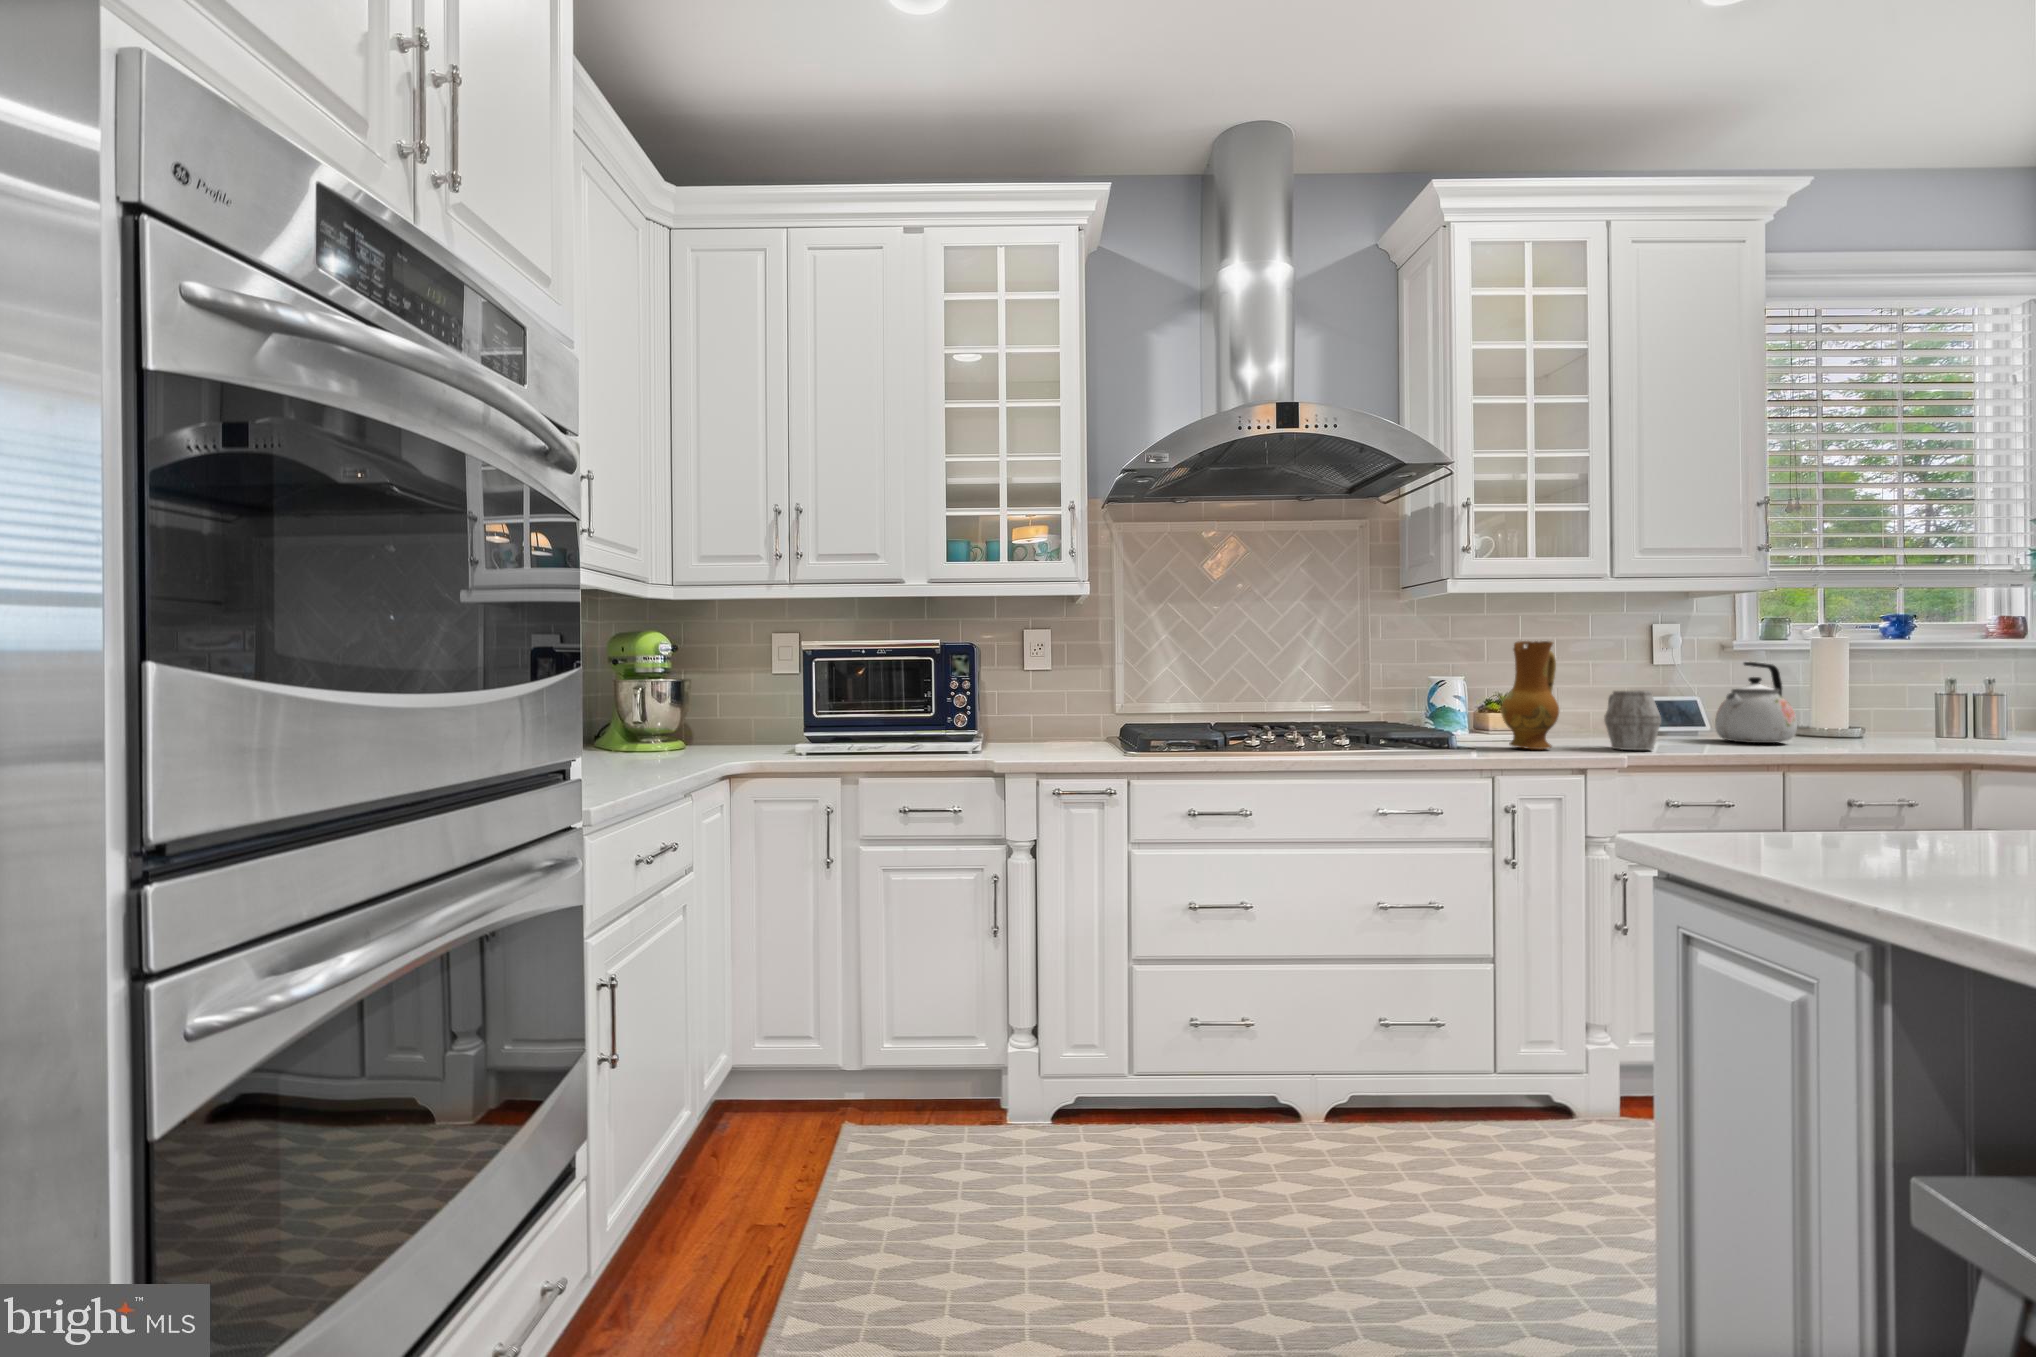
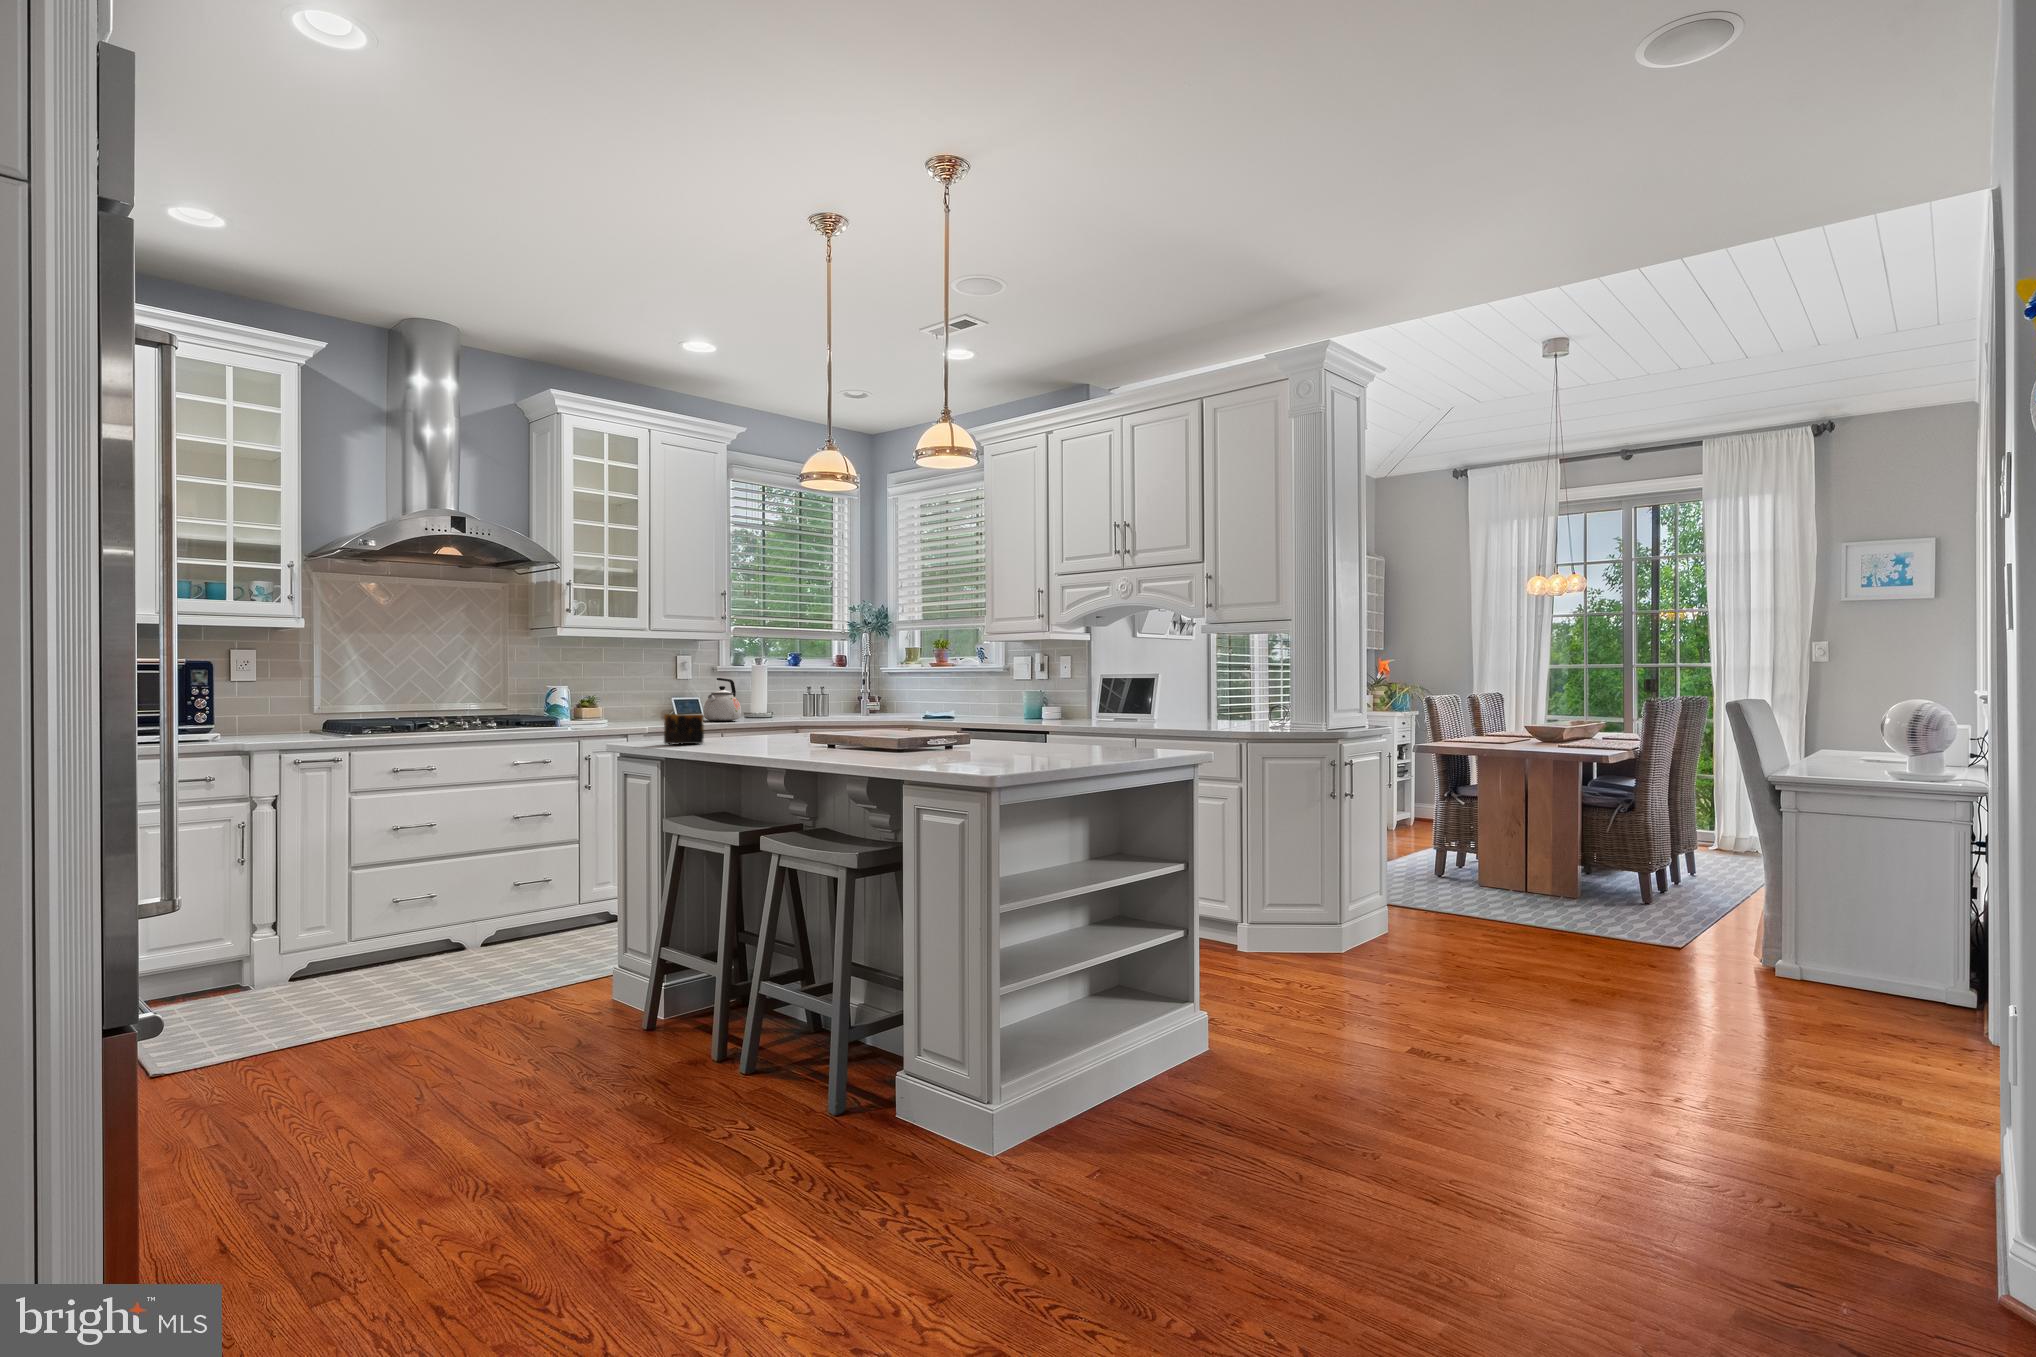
ceramic jug: present [1501,641,1559,749] -> none [588,666,620,726]
mug: present [1604,691,1661,750] -> none [644,693,673,725]
candle: none [1716,760,1848,849] -> present [664,714,704,745]

